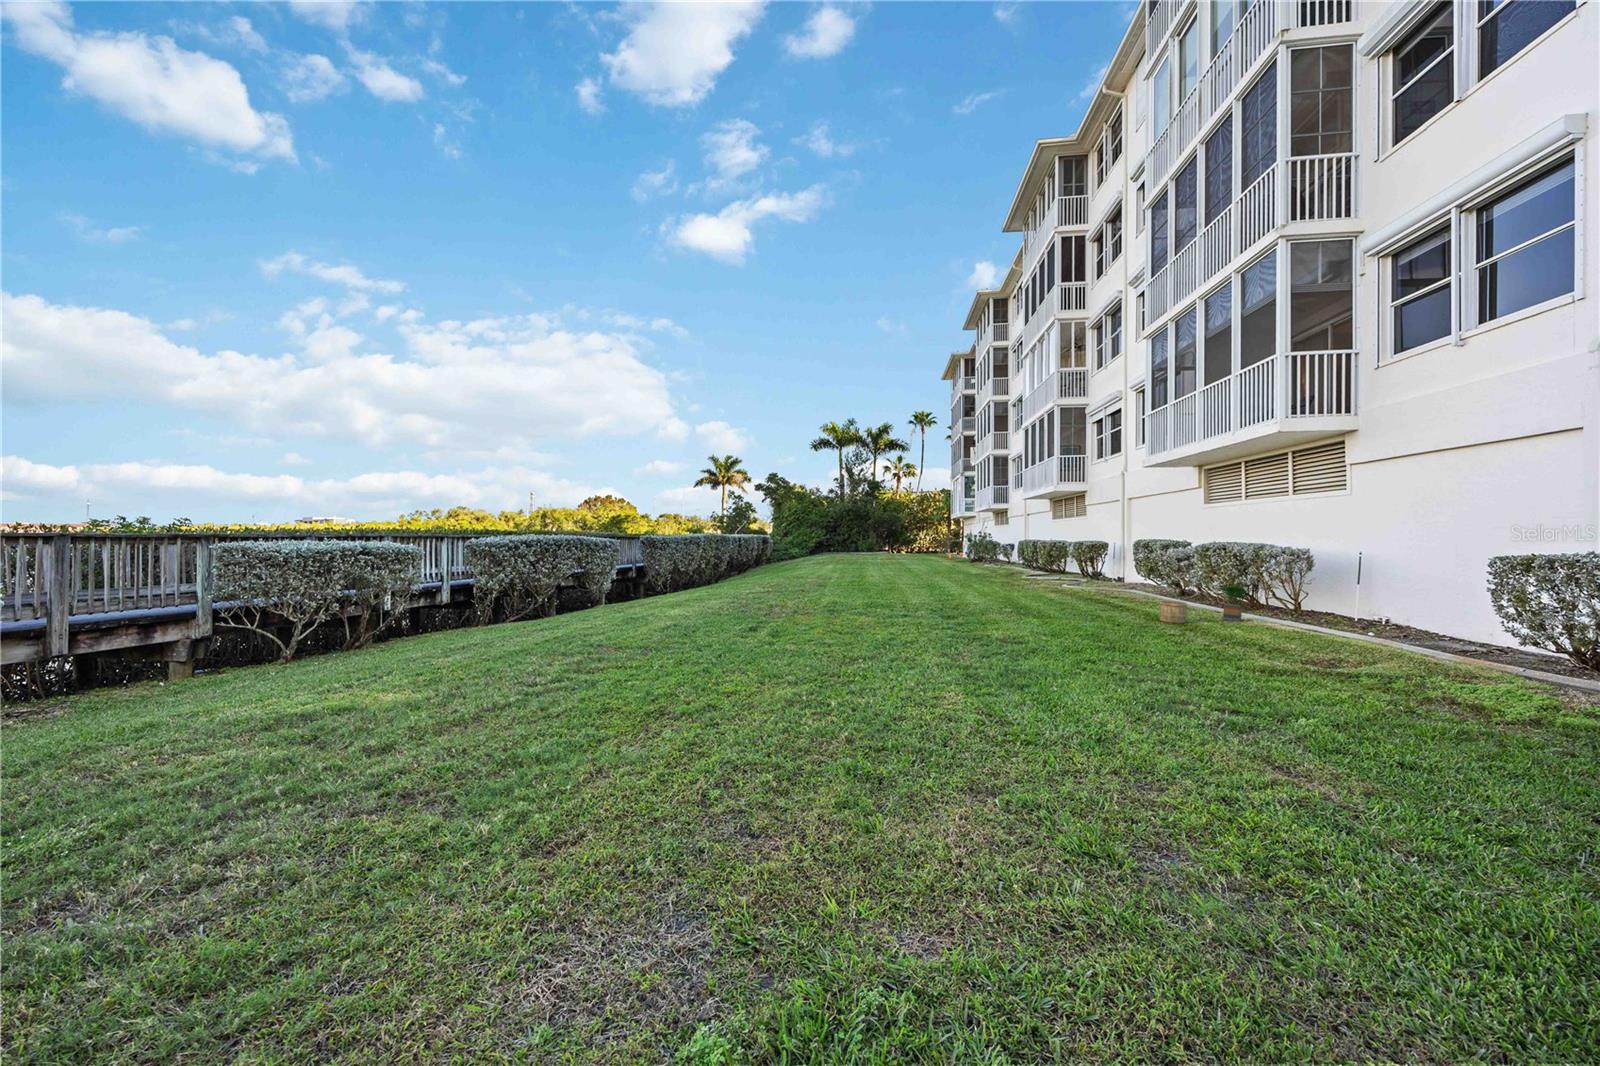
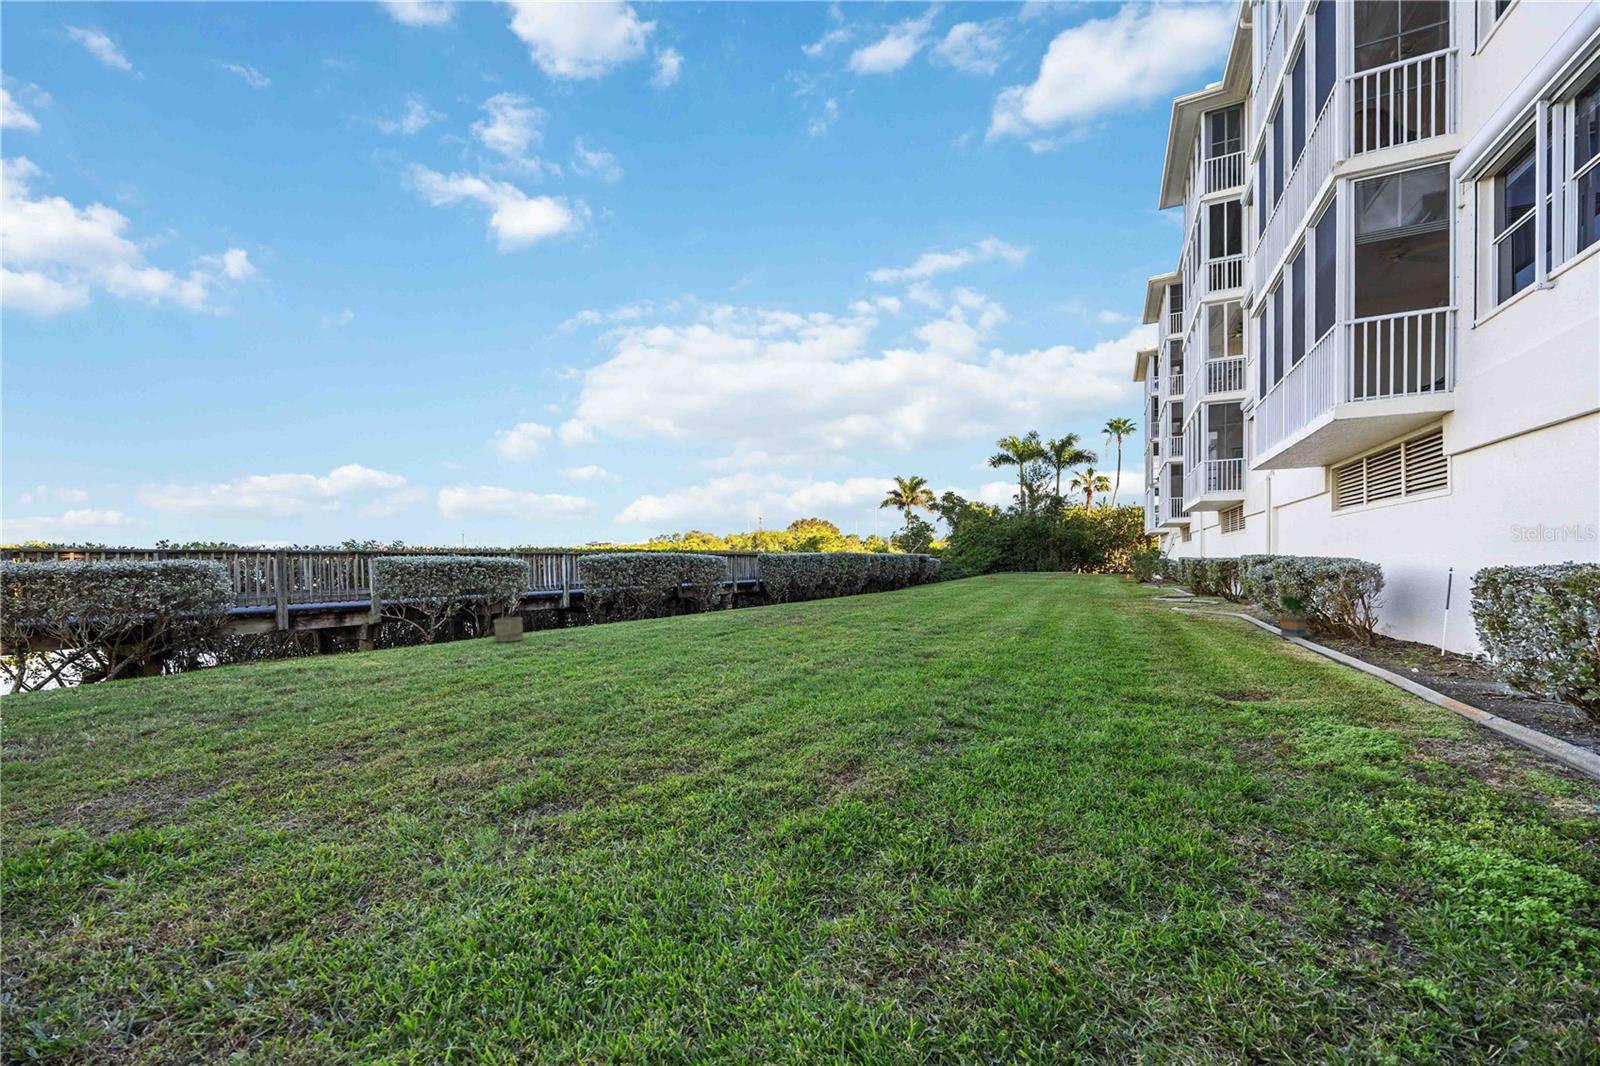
wooden bucket: present [1159,600,1187,623] -> present [494,617,523,642]

